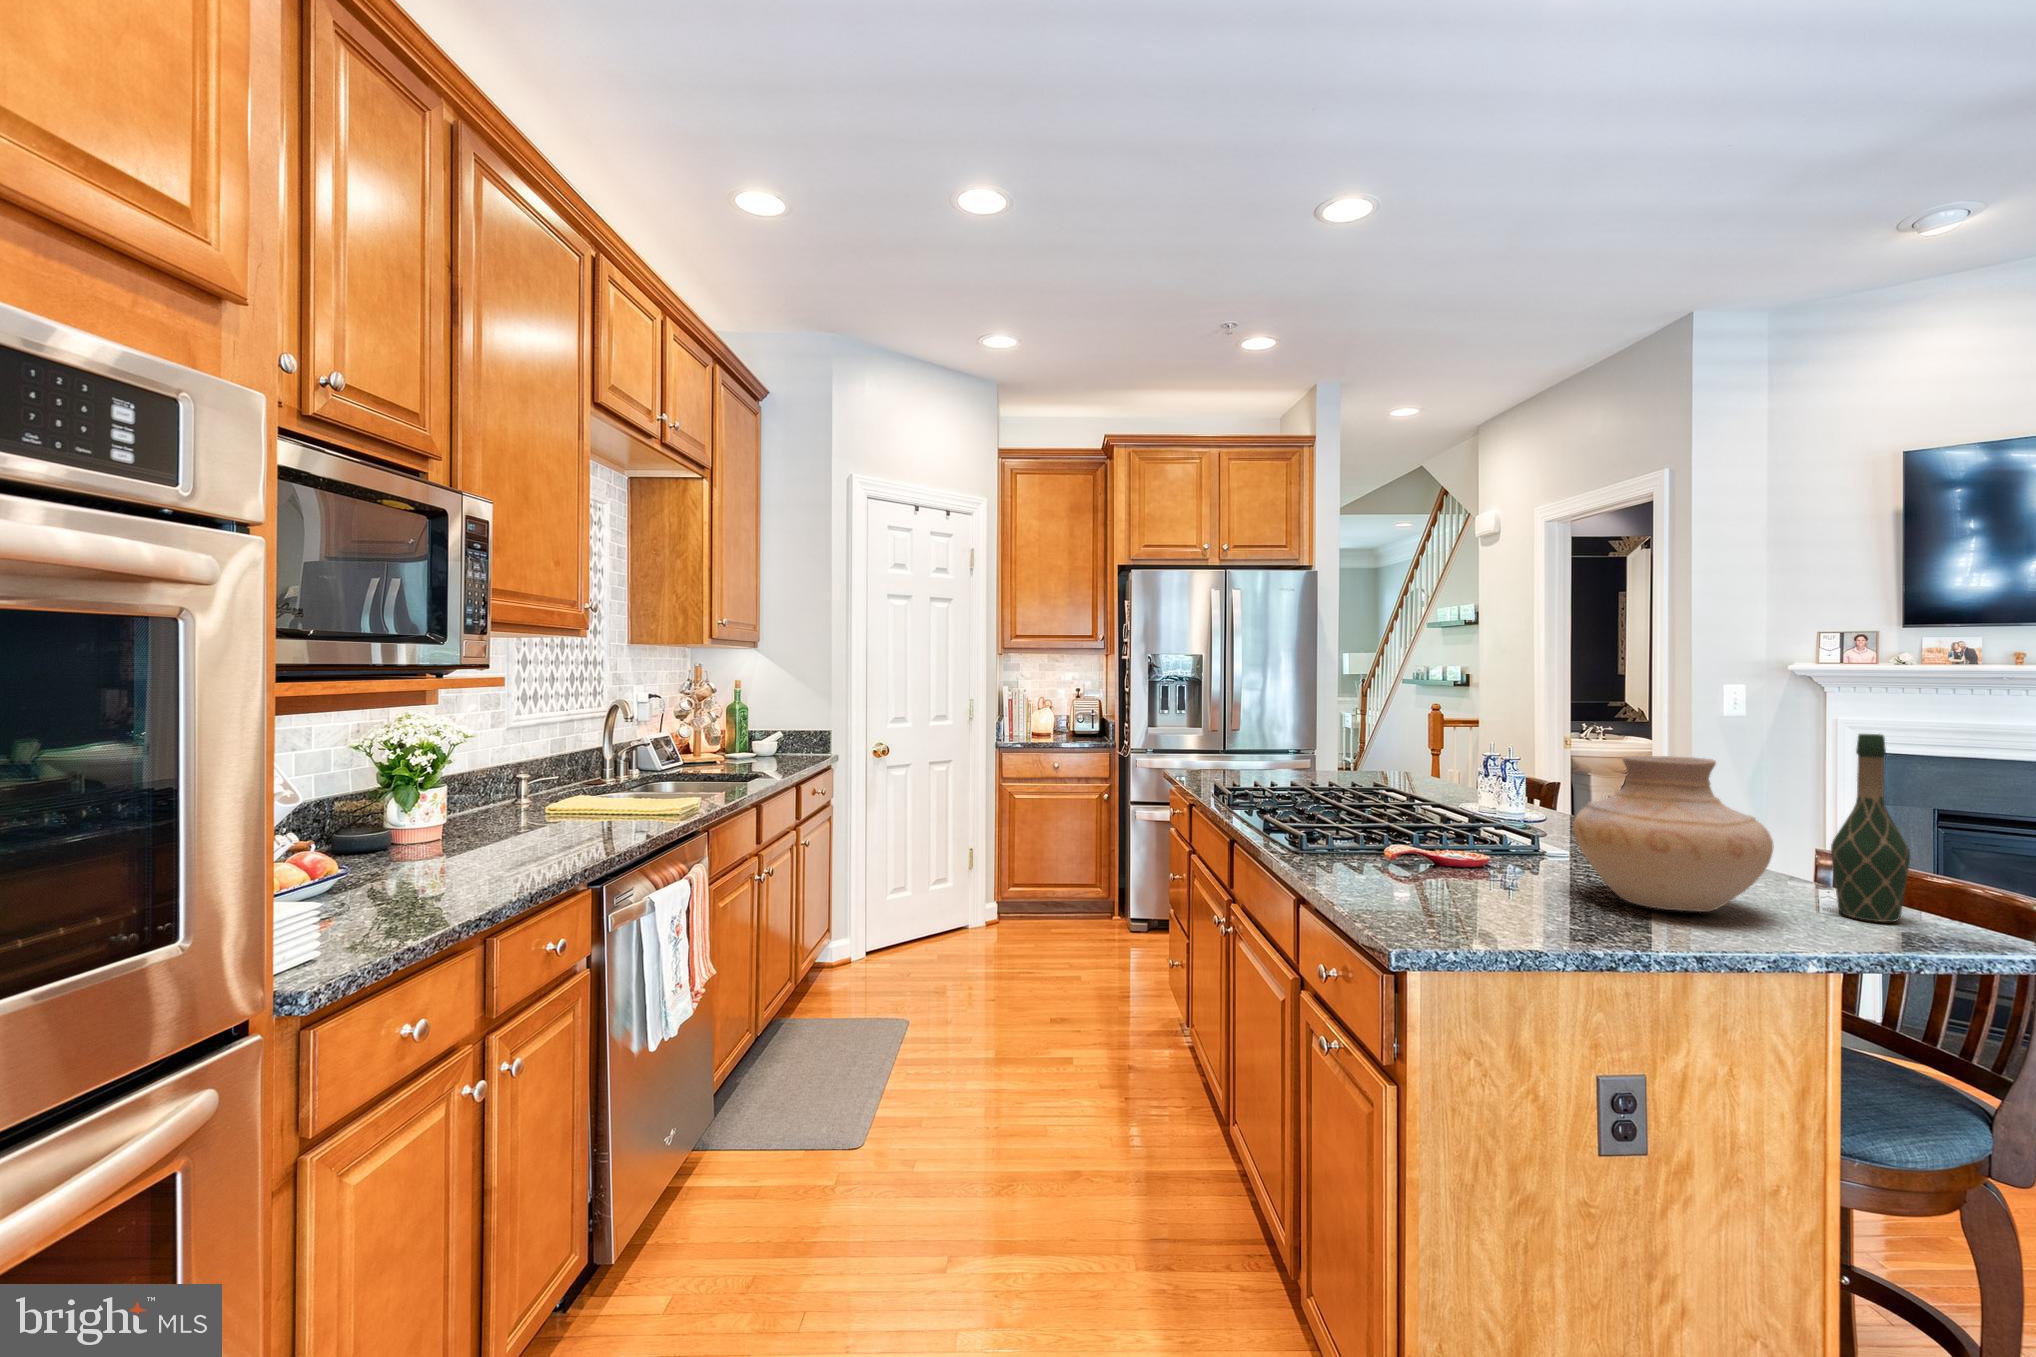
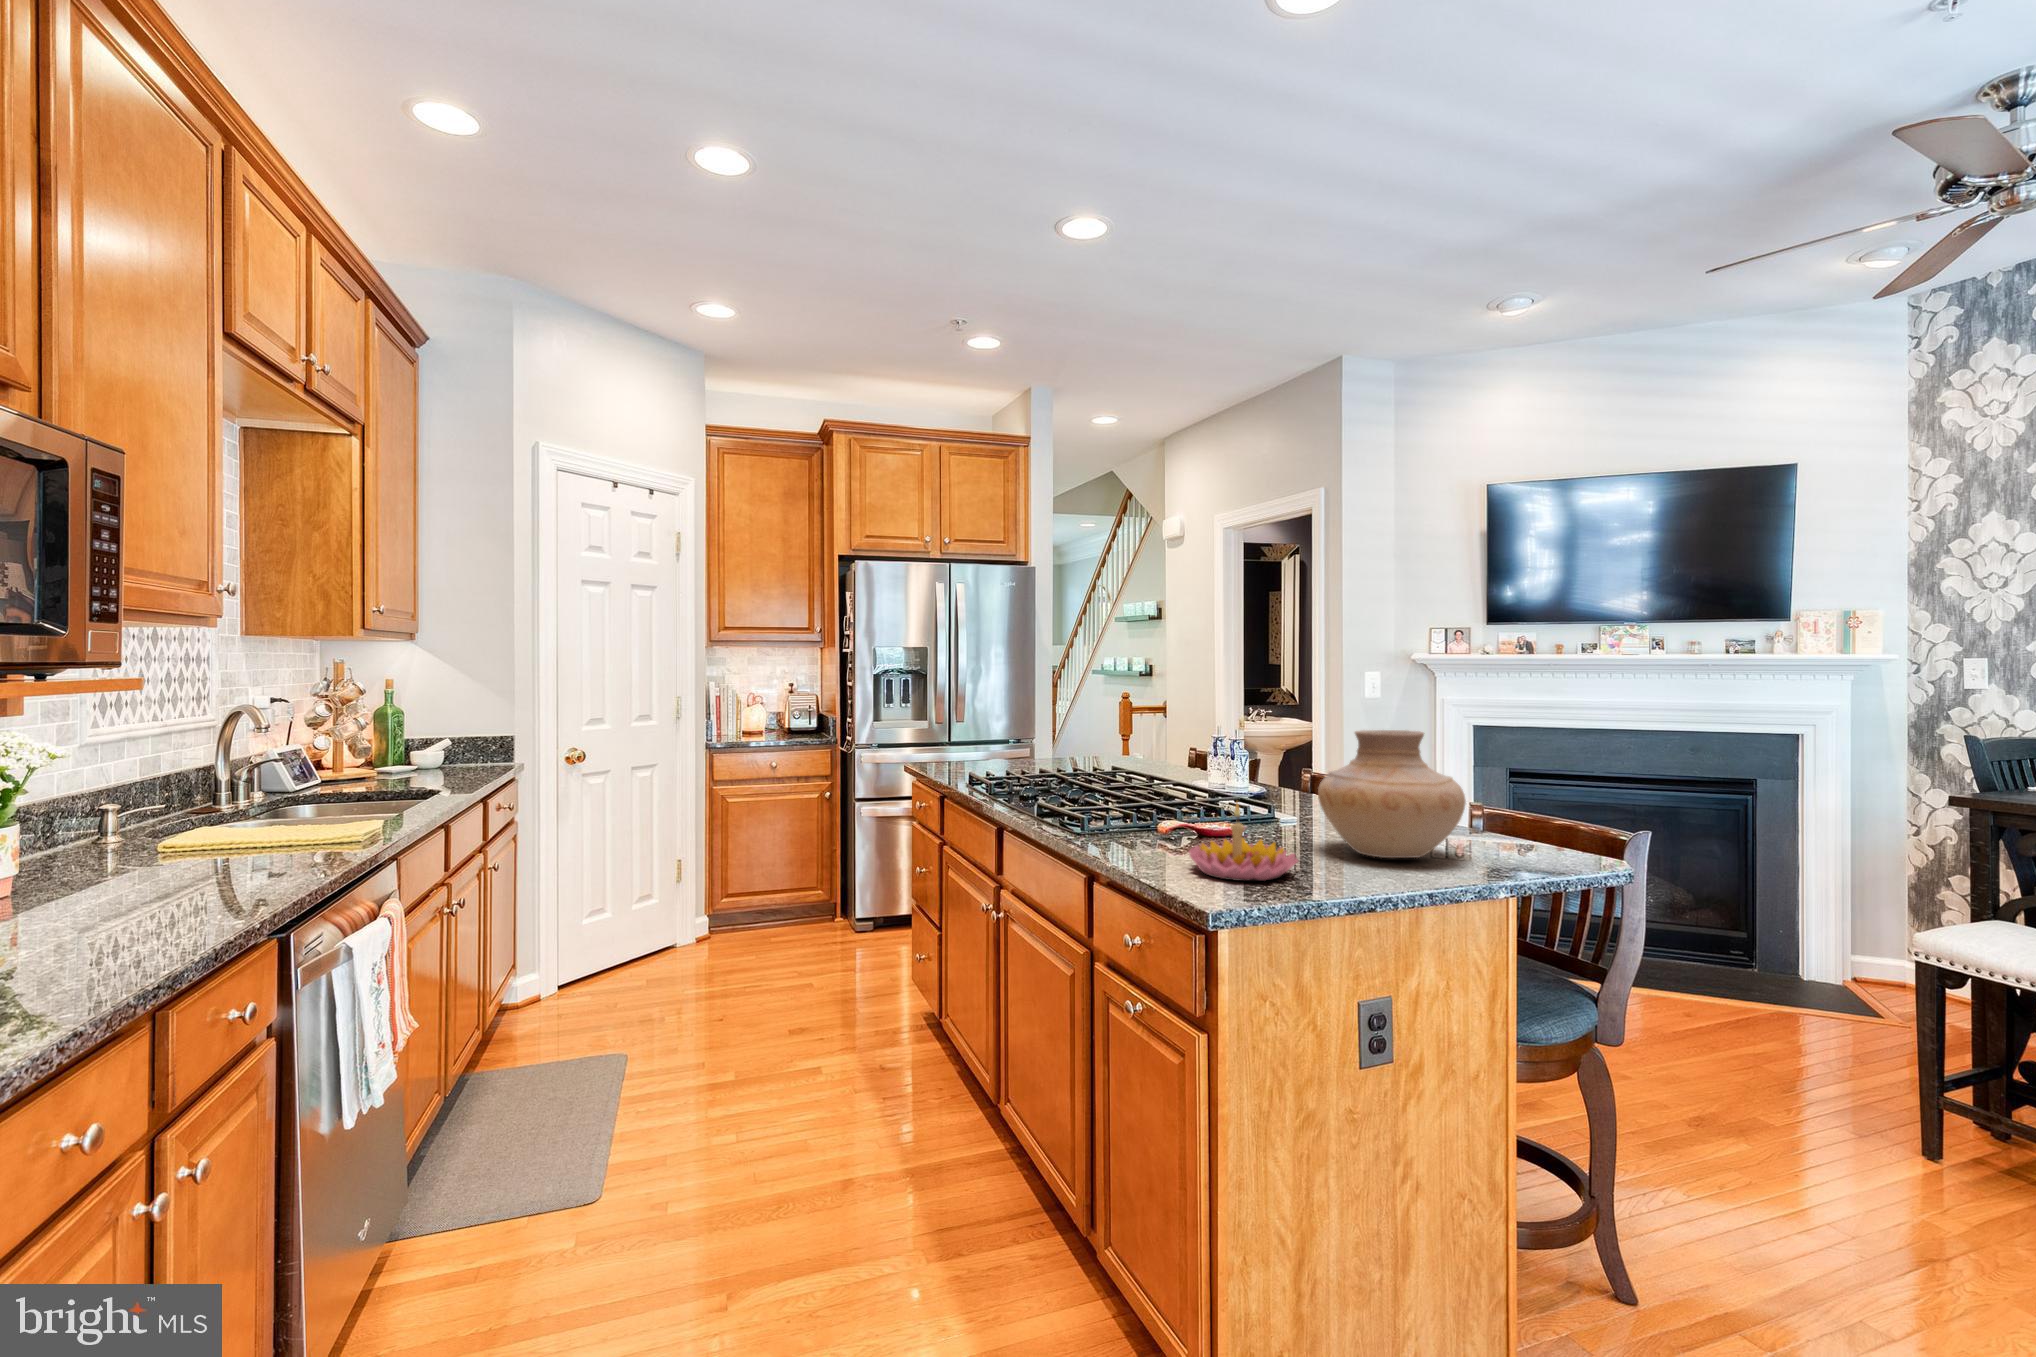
wine bottle: present [1831,734,1910,922] -> none [1495,707,1547,855]
candle holder: none [1394,828,1527,921] -> present [1189,802,1298,881]

